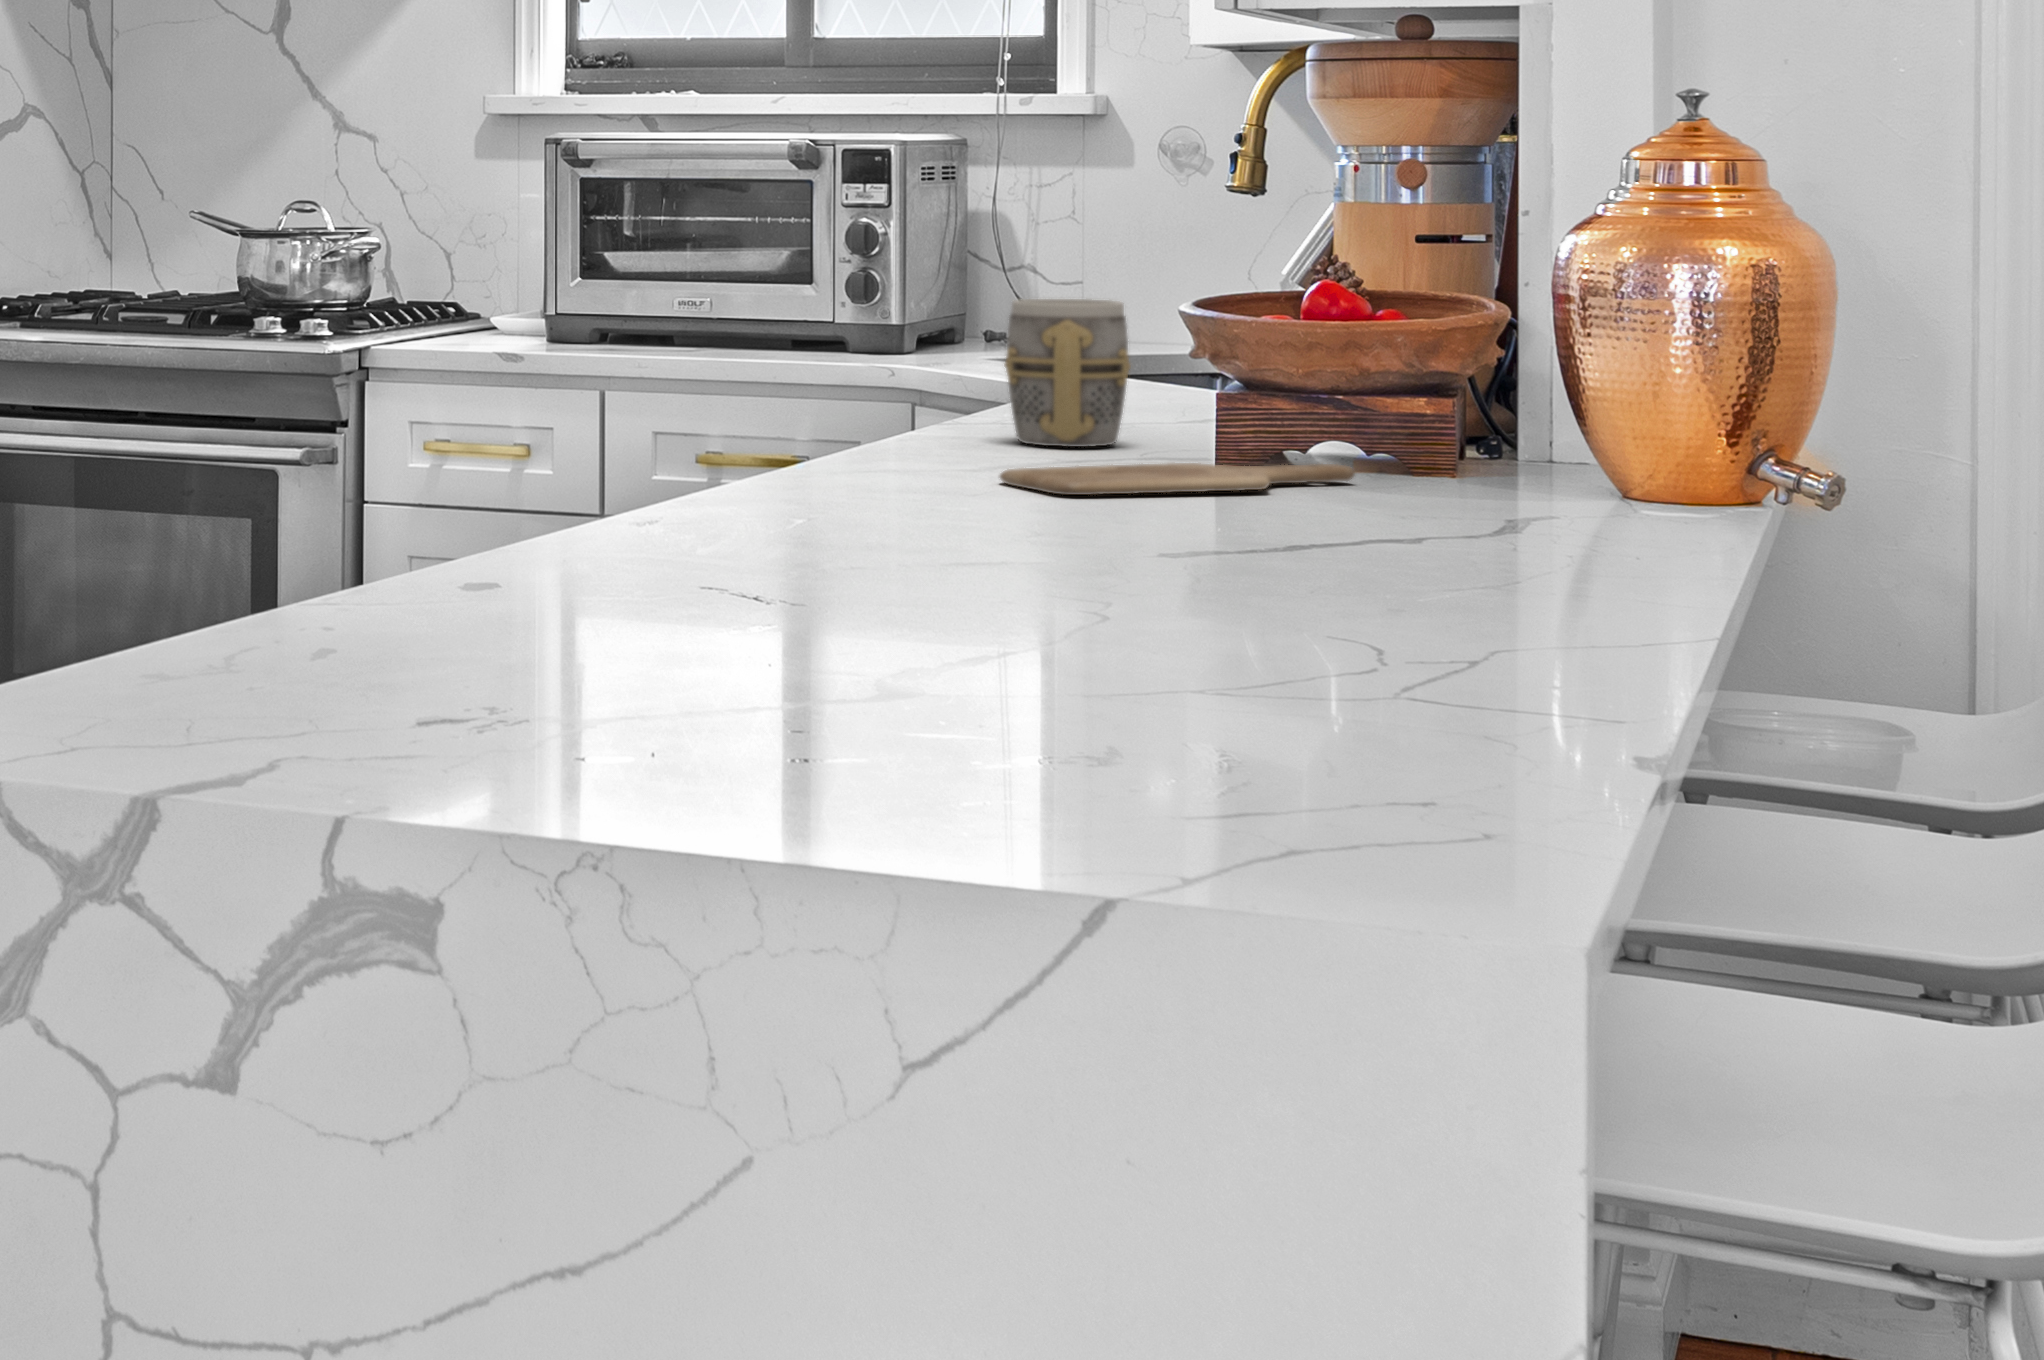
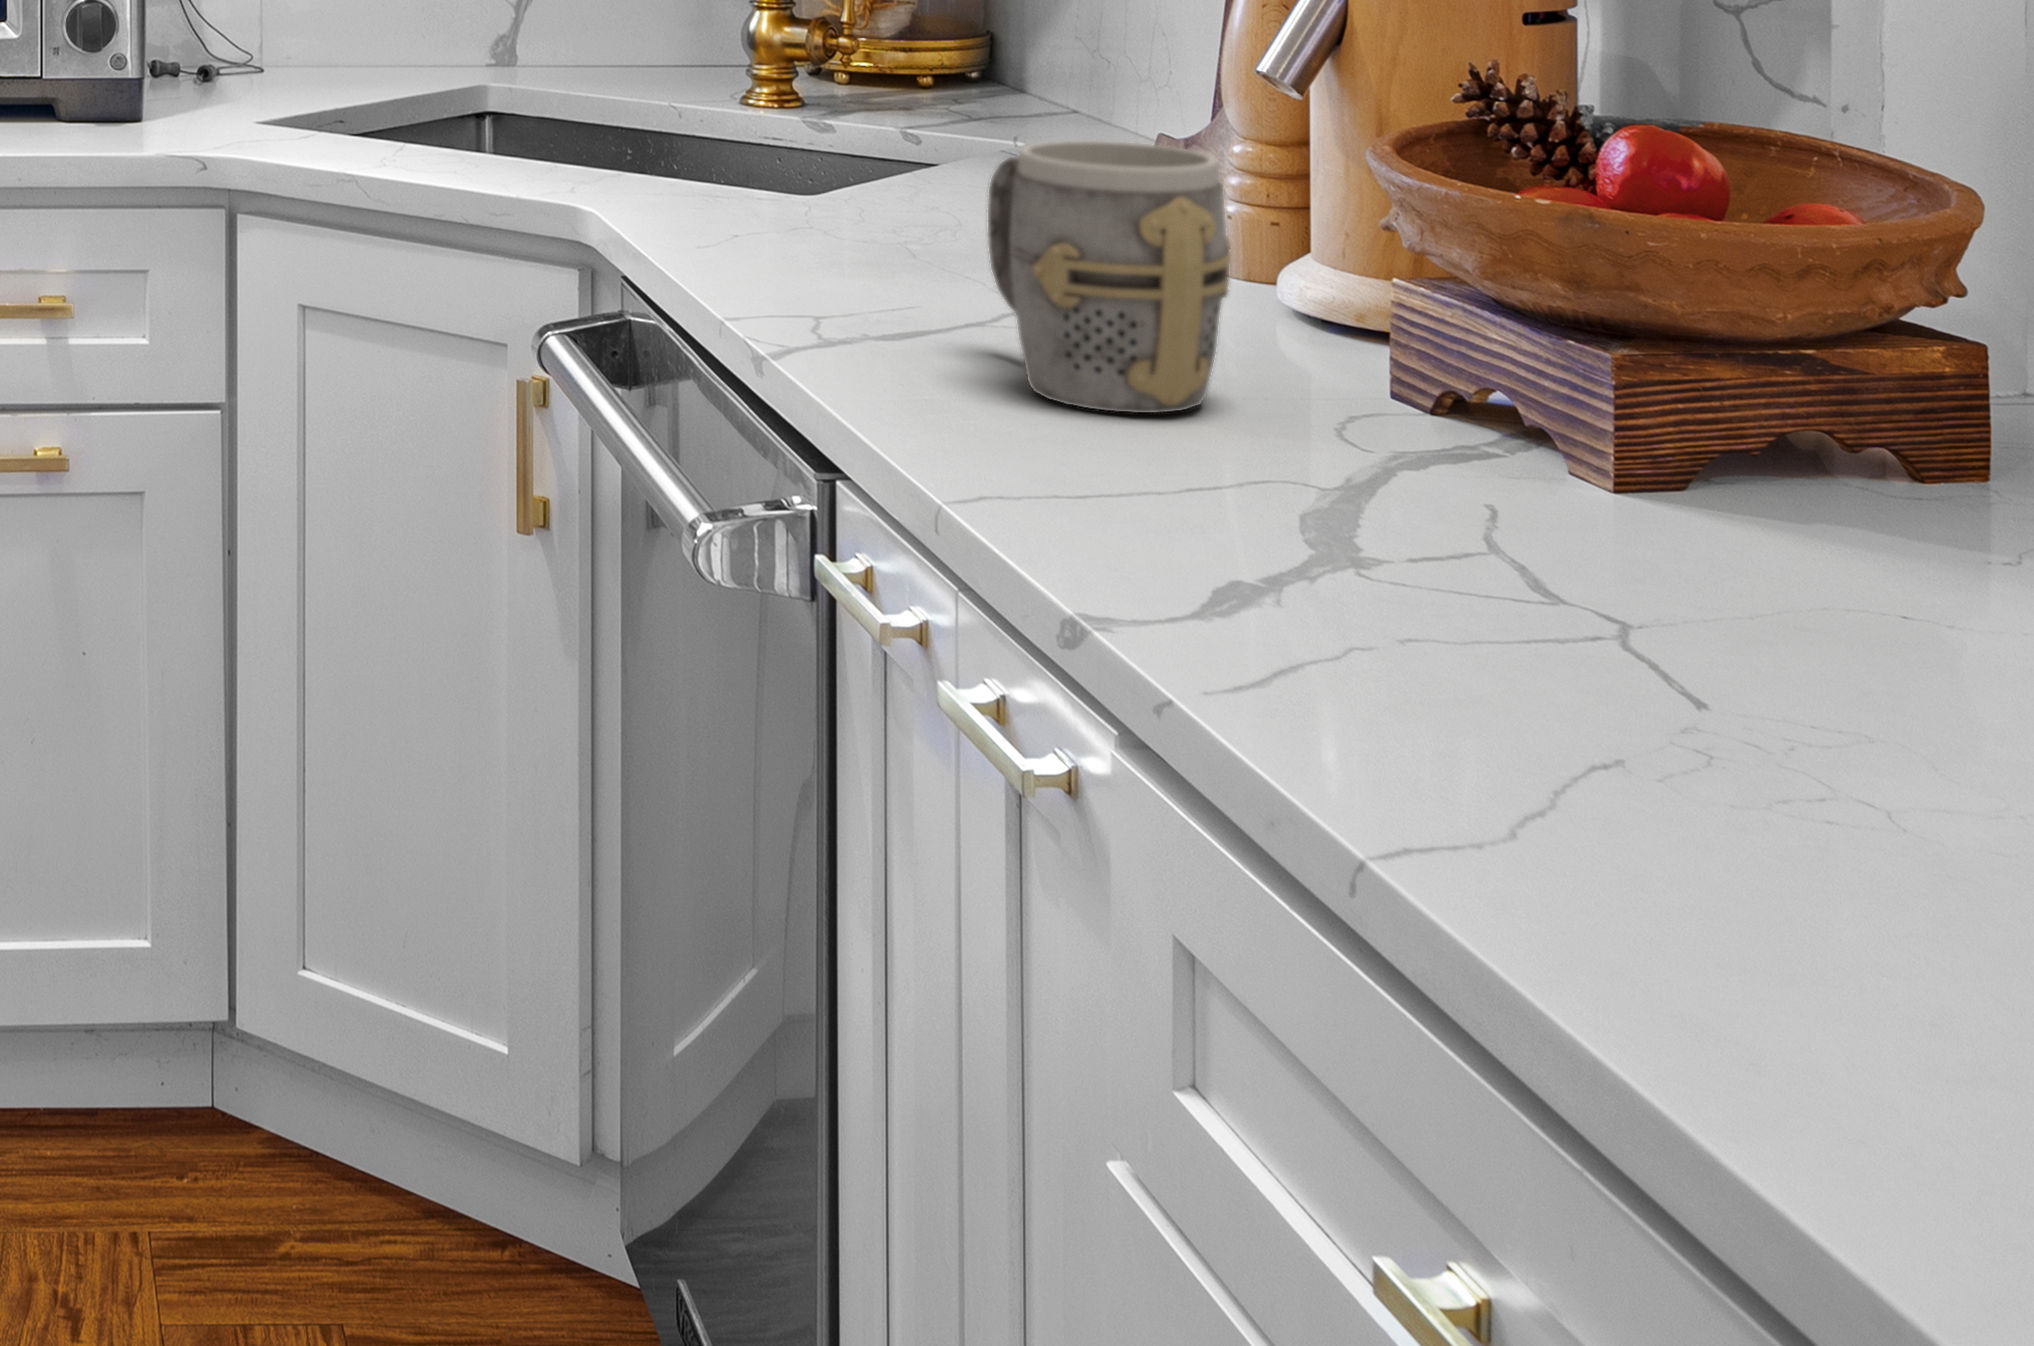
cutting board: present [1000,463,1355,495] -> none [1523,468,1953,649]

